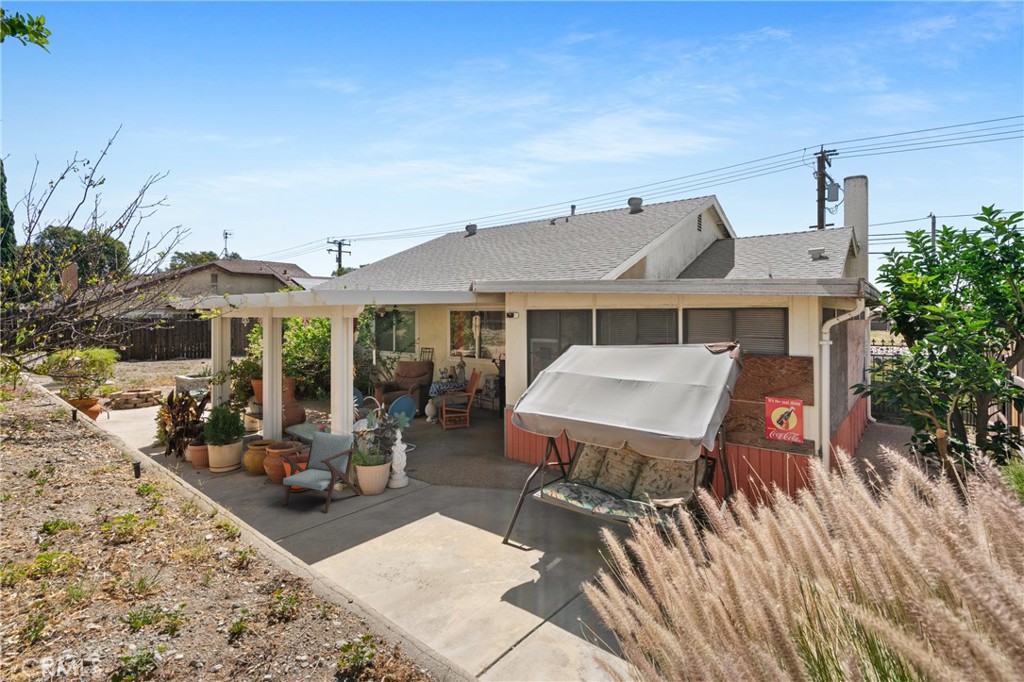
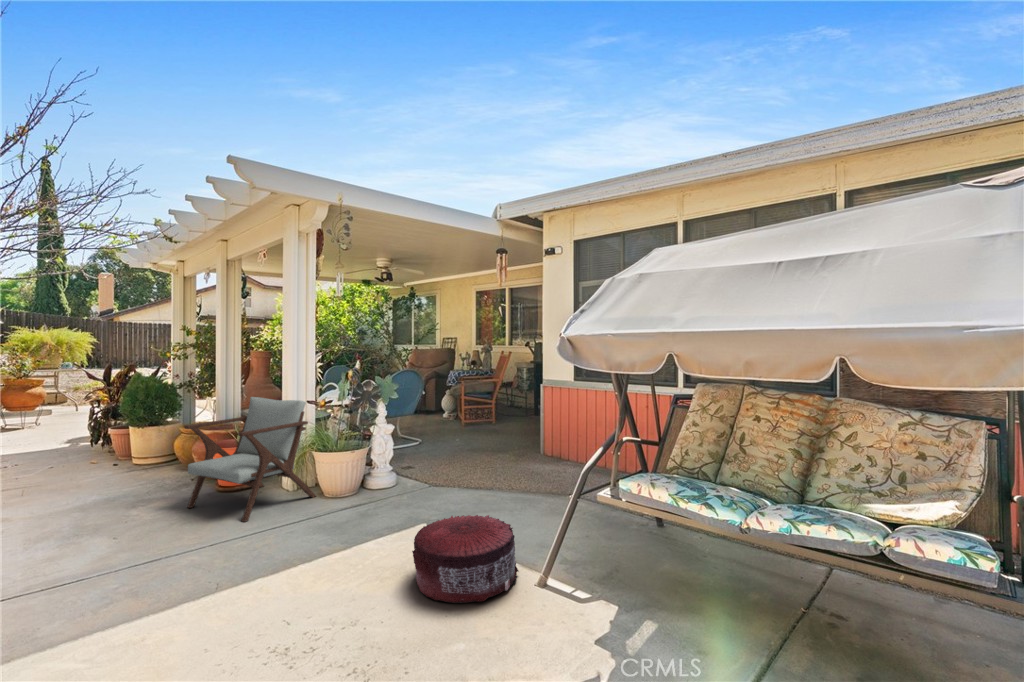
pouf: none [437,507,492,552] -> present [412,515,518,603]

